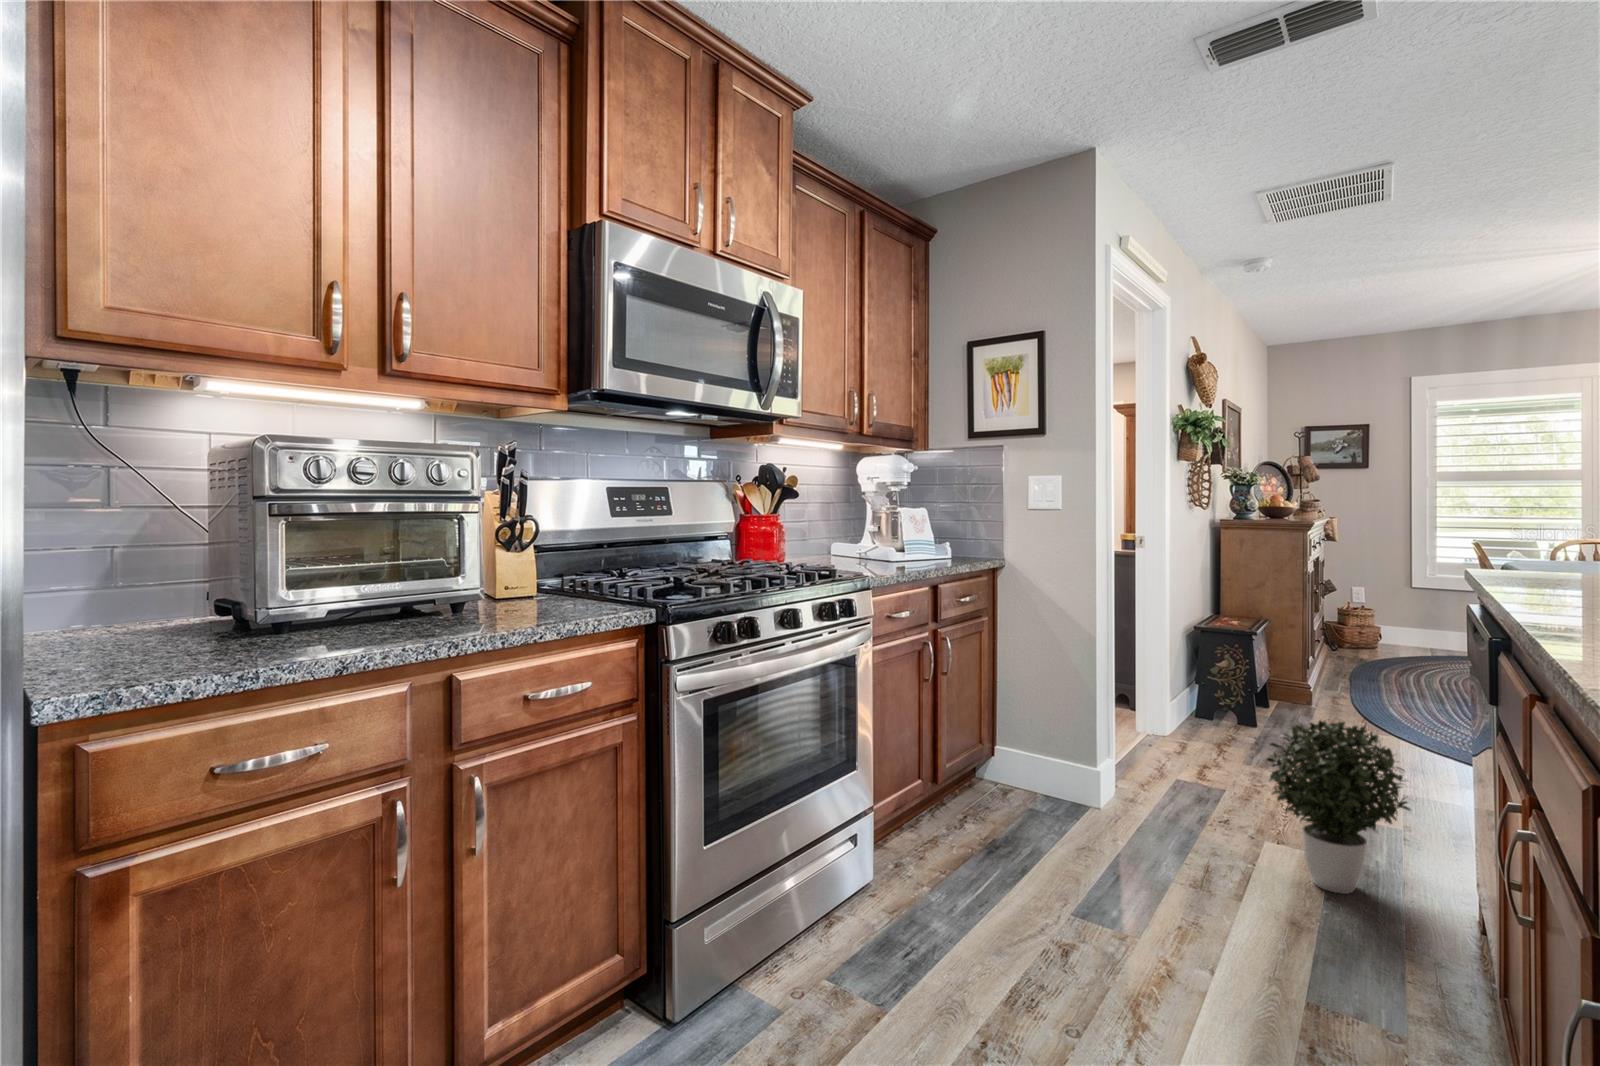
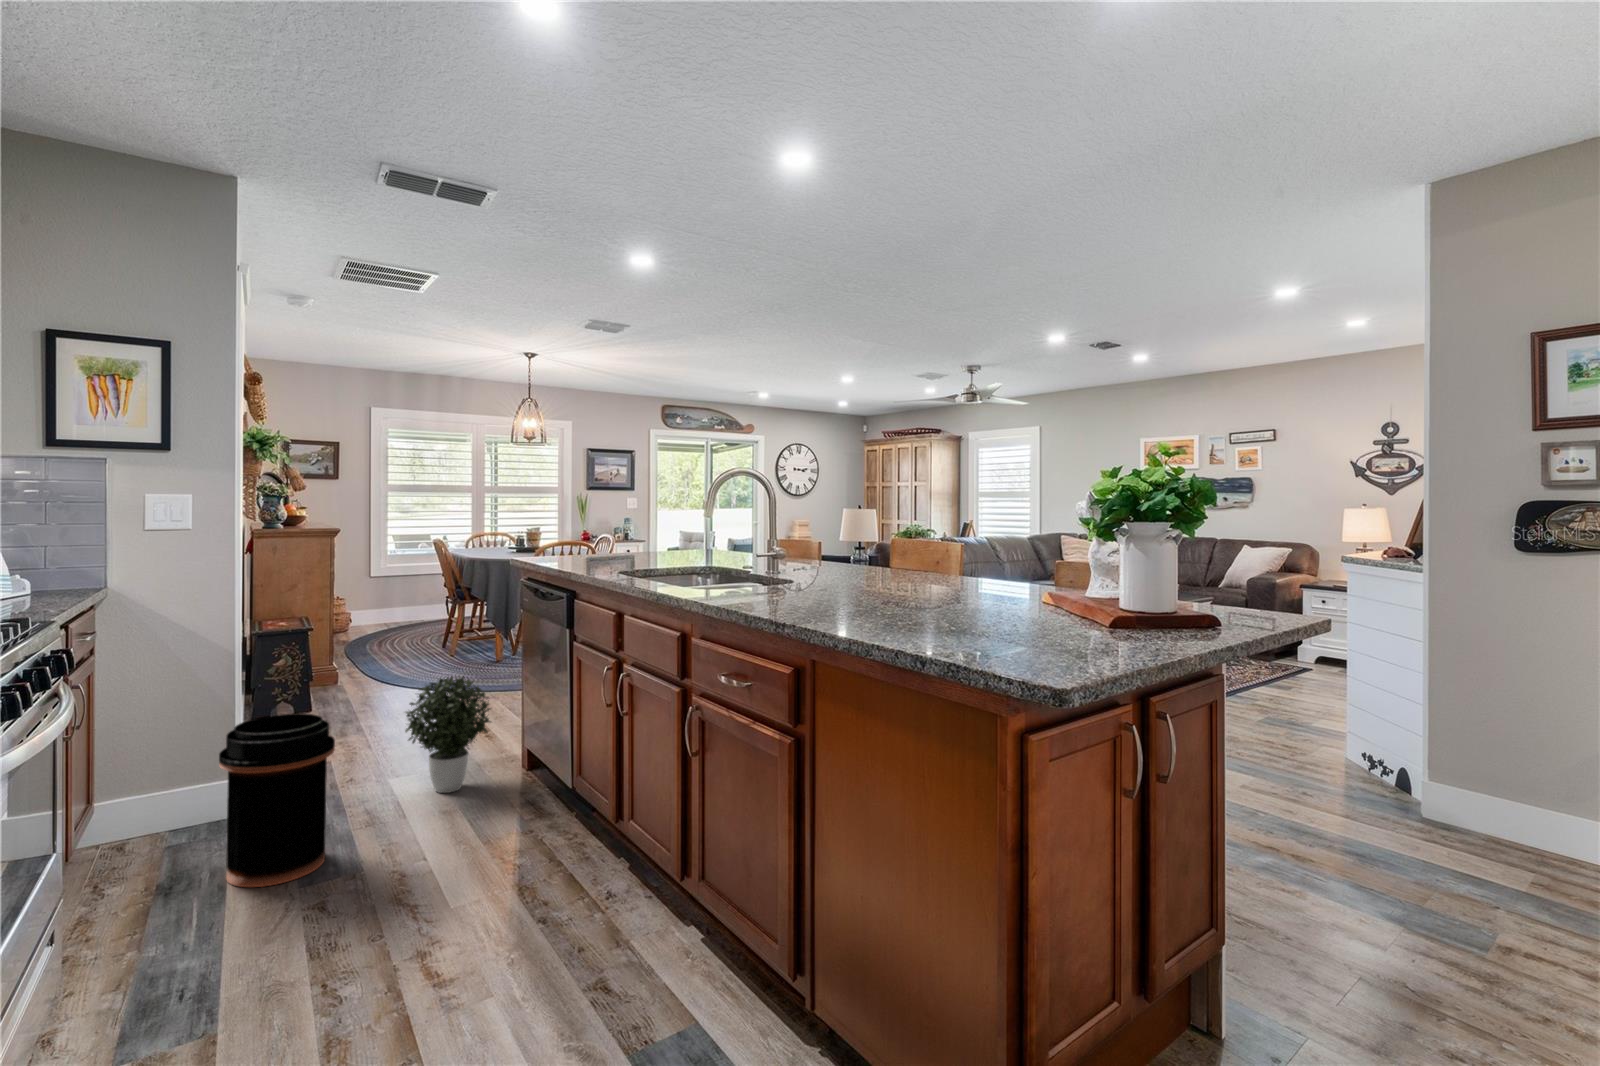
trash can: none [1017,710,1131,907] -> present [219,714,335,887]

